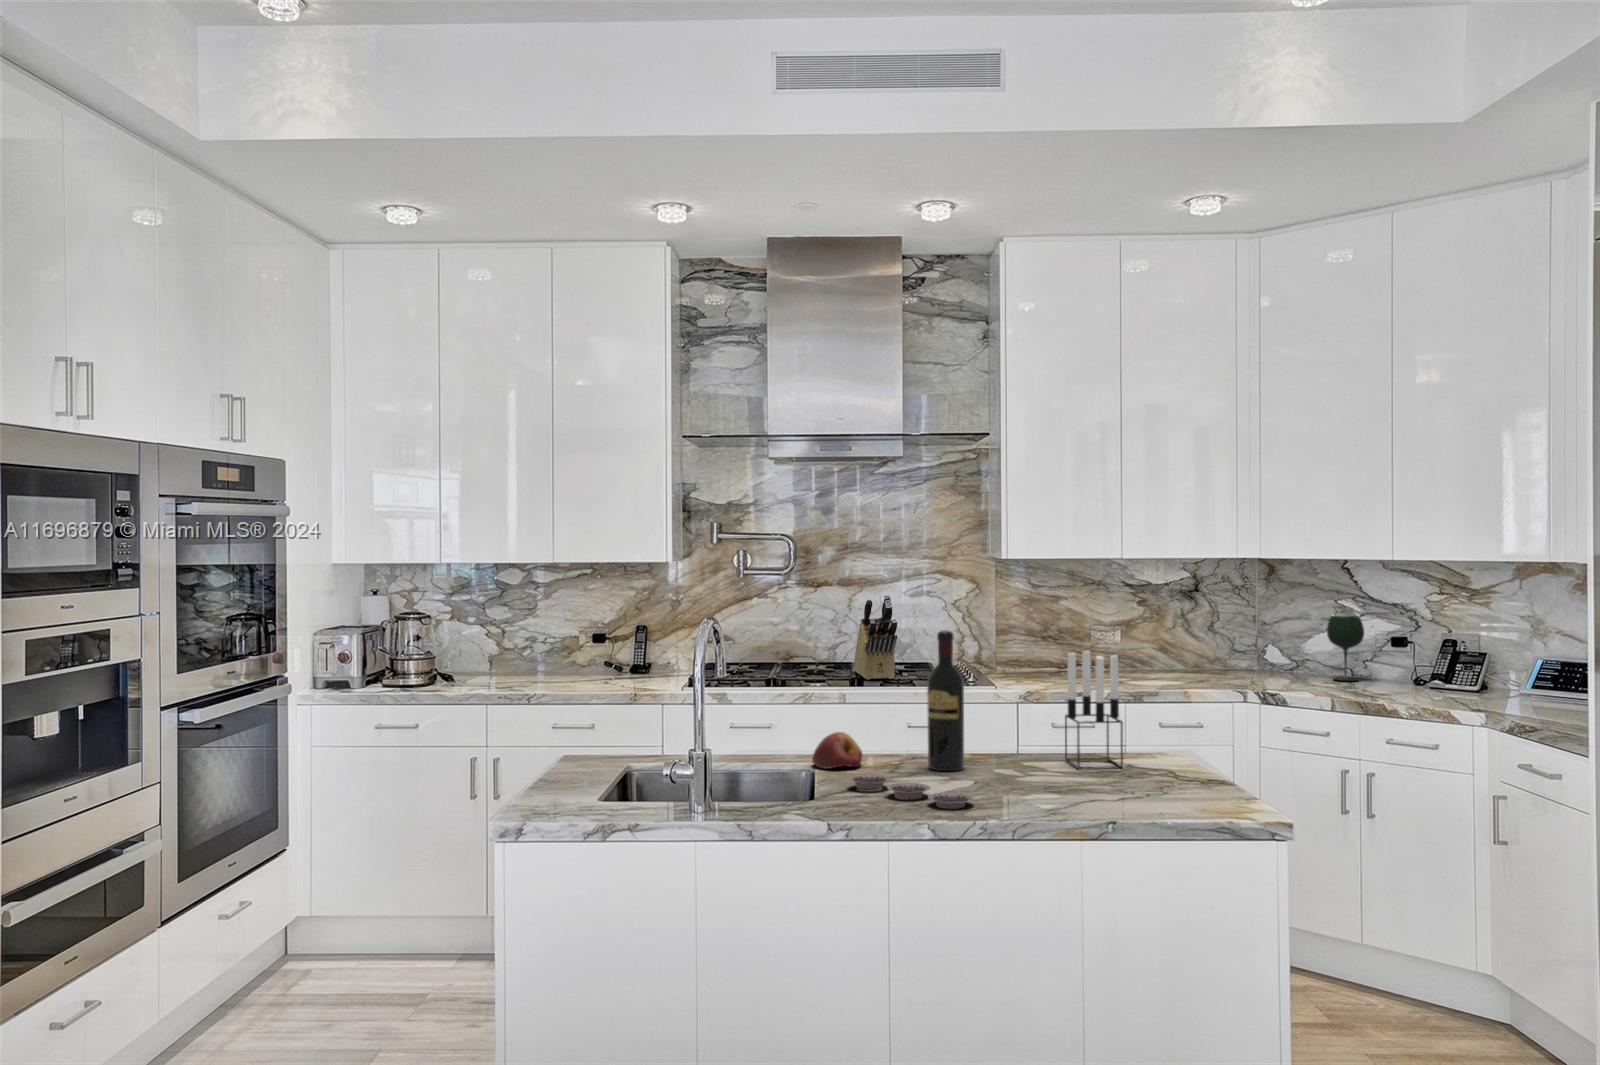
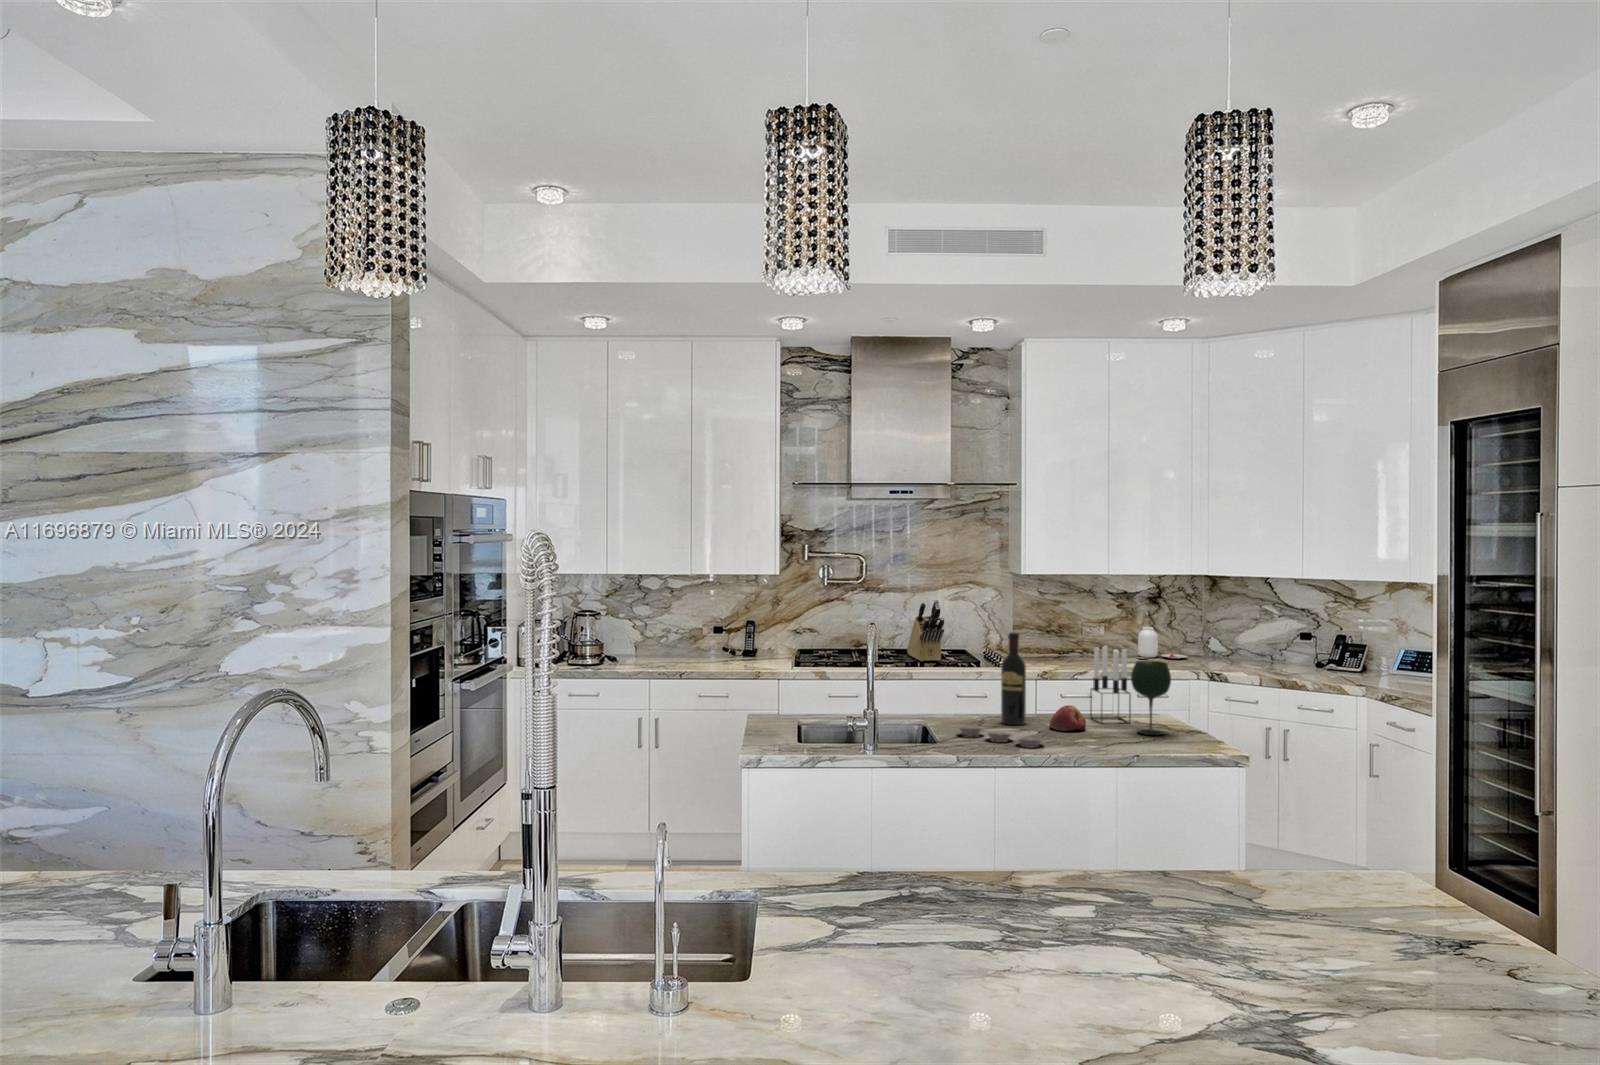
wine glass: present [1327,616,1364,681] -> present [1131,661,1171,735]
jar: none [1165,631,1237,674] -> present [1138,627,1187,659]
apple: present [812,732,862,769] -> present [1049,705,1086,731]

